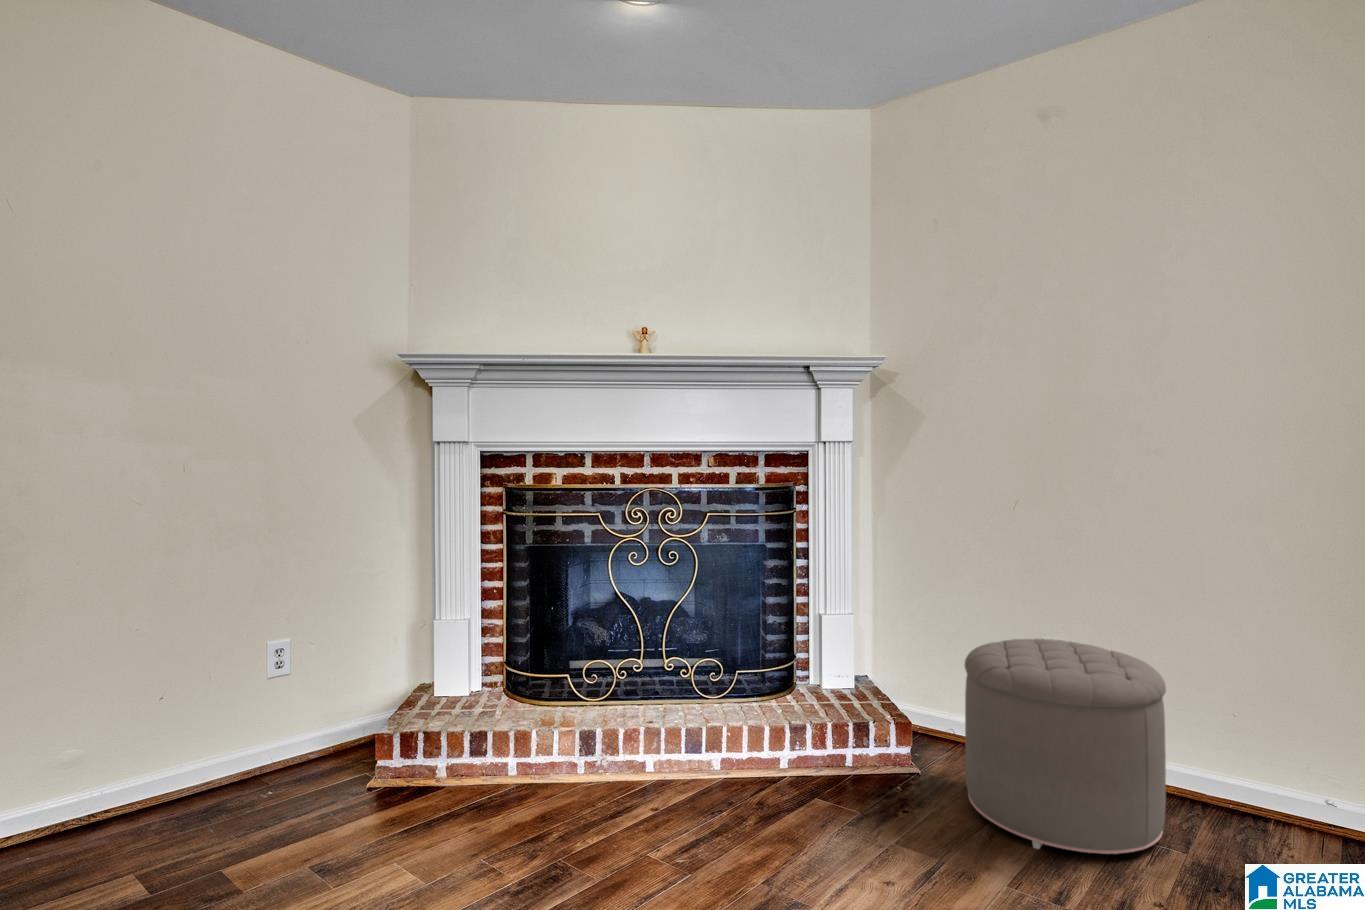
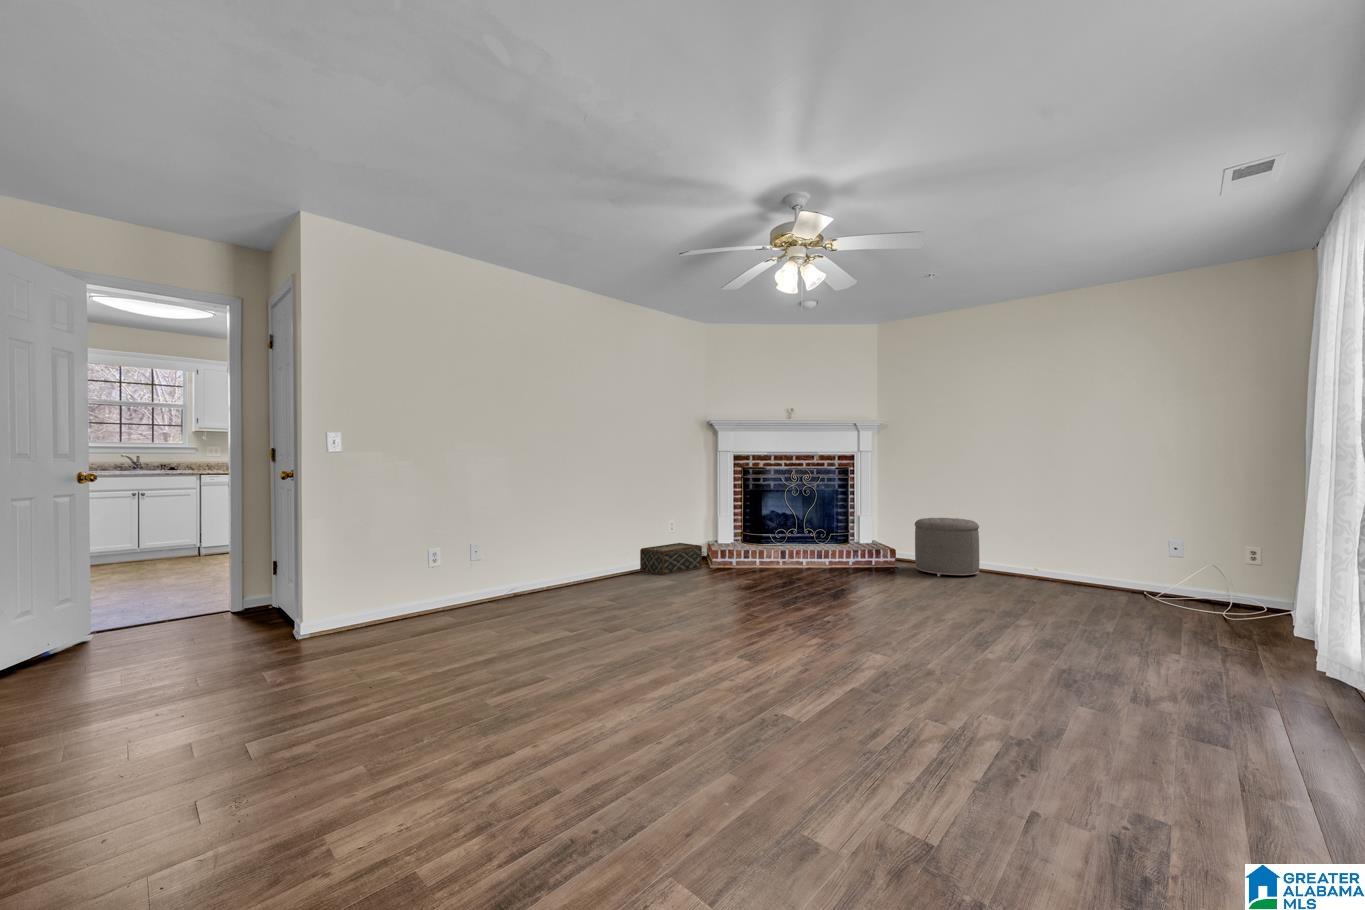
woven basket: none [123,702,344,849] -> present [640,543,702,575]

